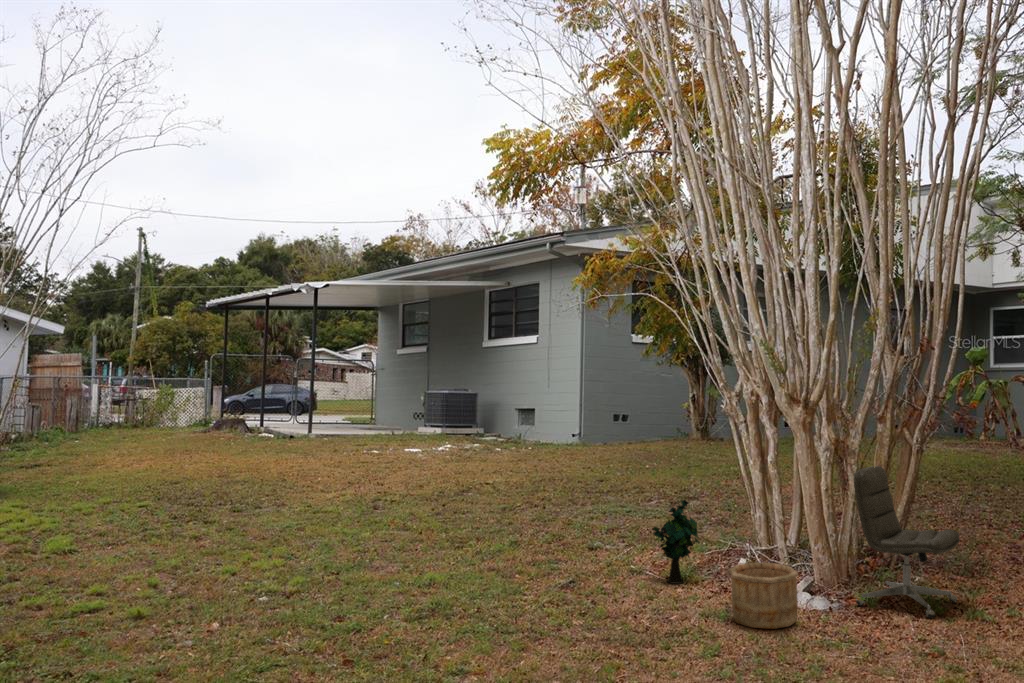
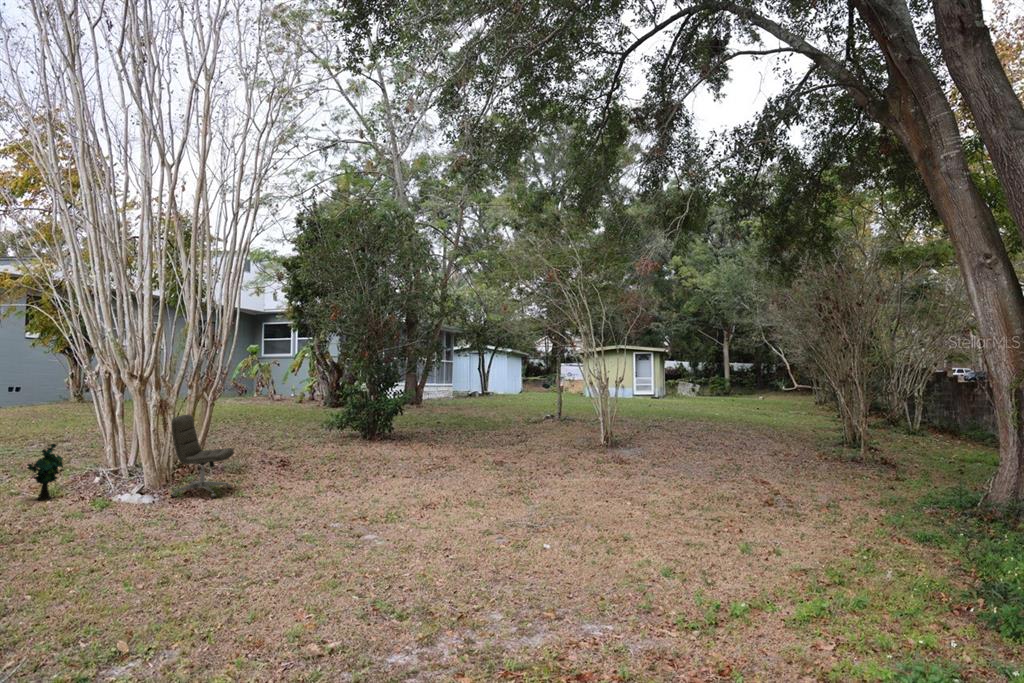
wooden bucket: present [729,563,798,629] -> none [83,478,131,519]

